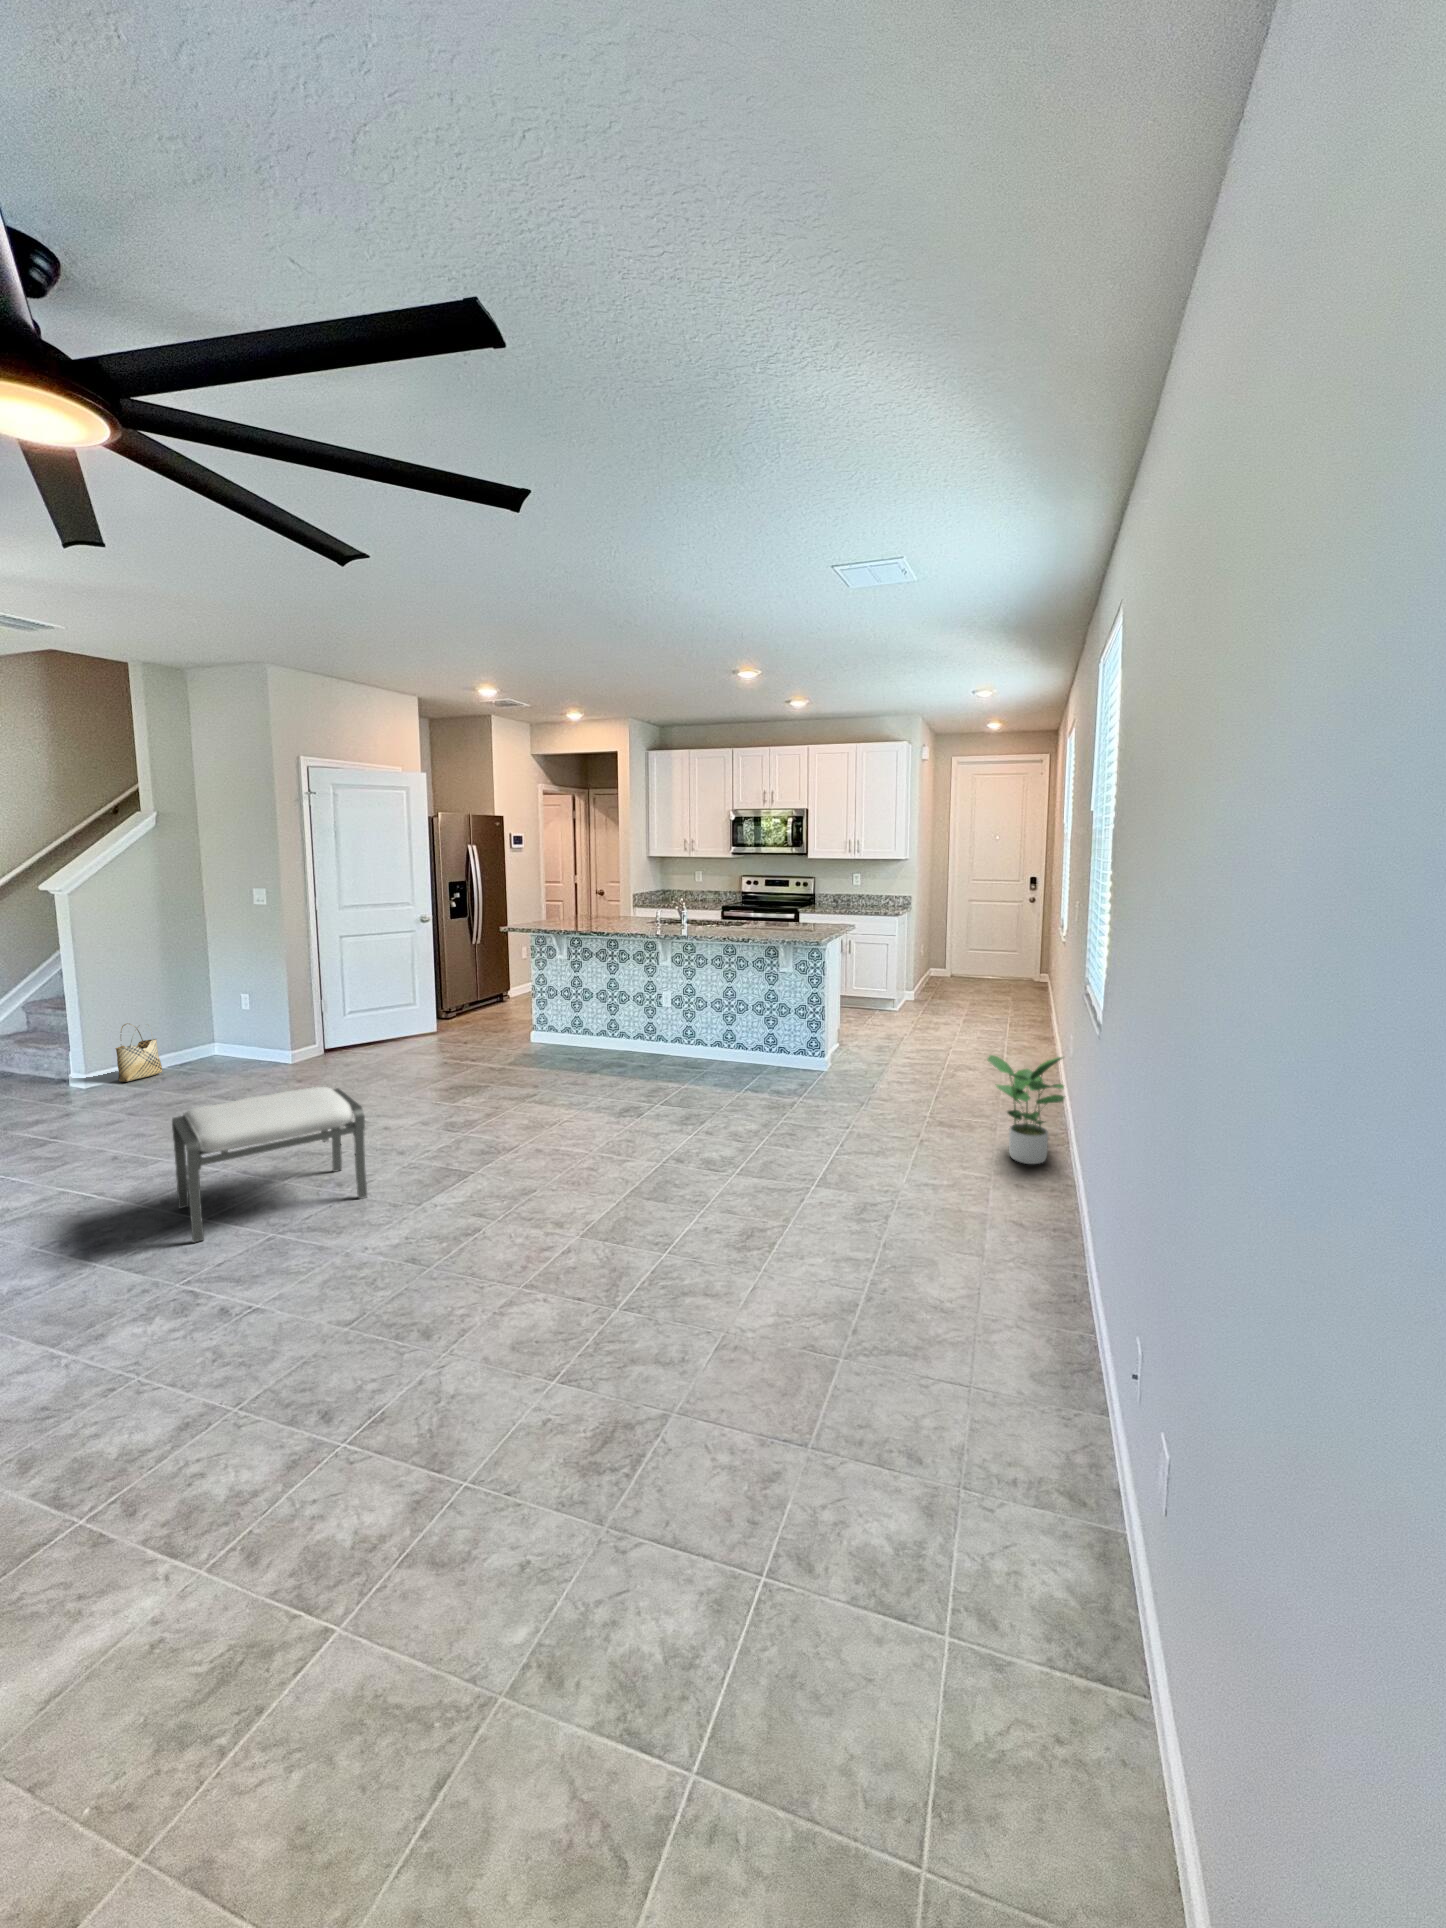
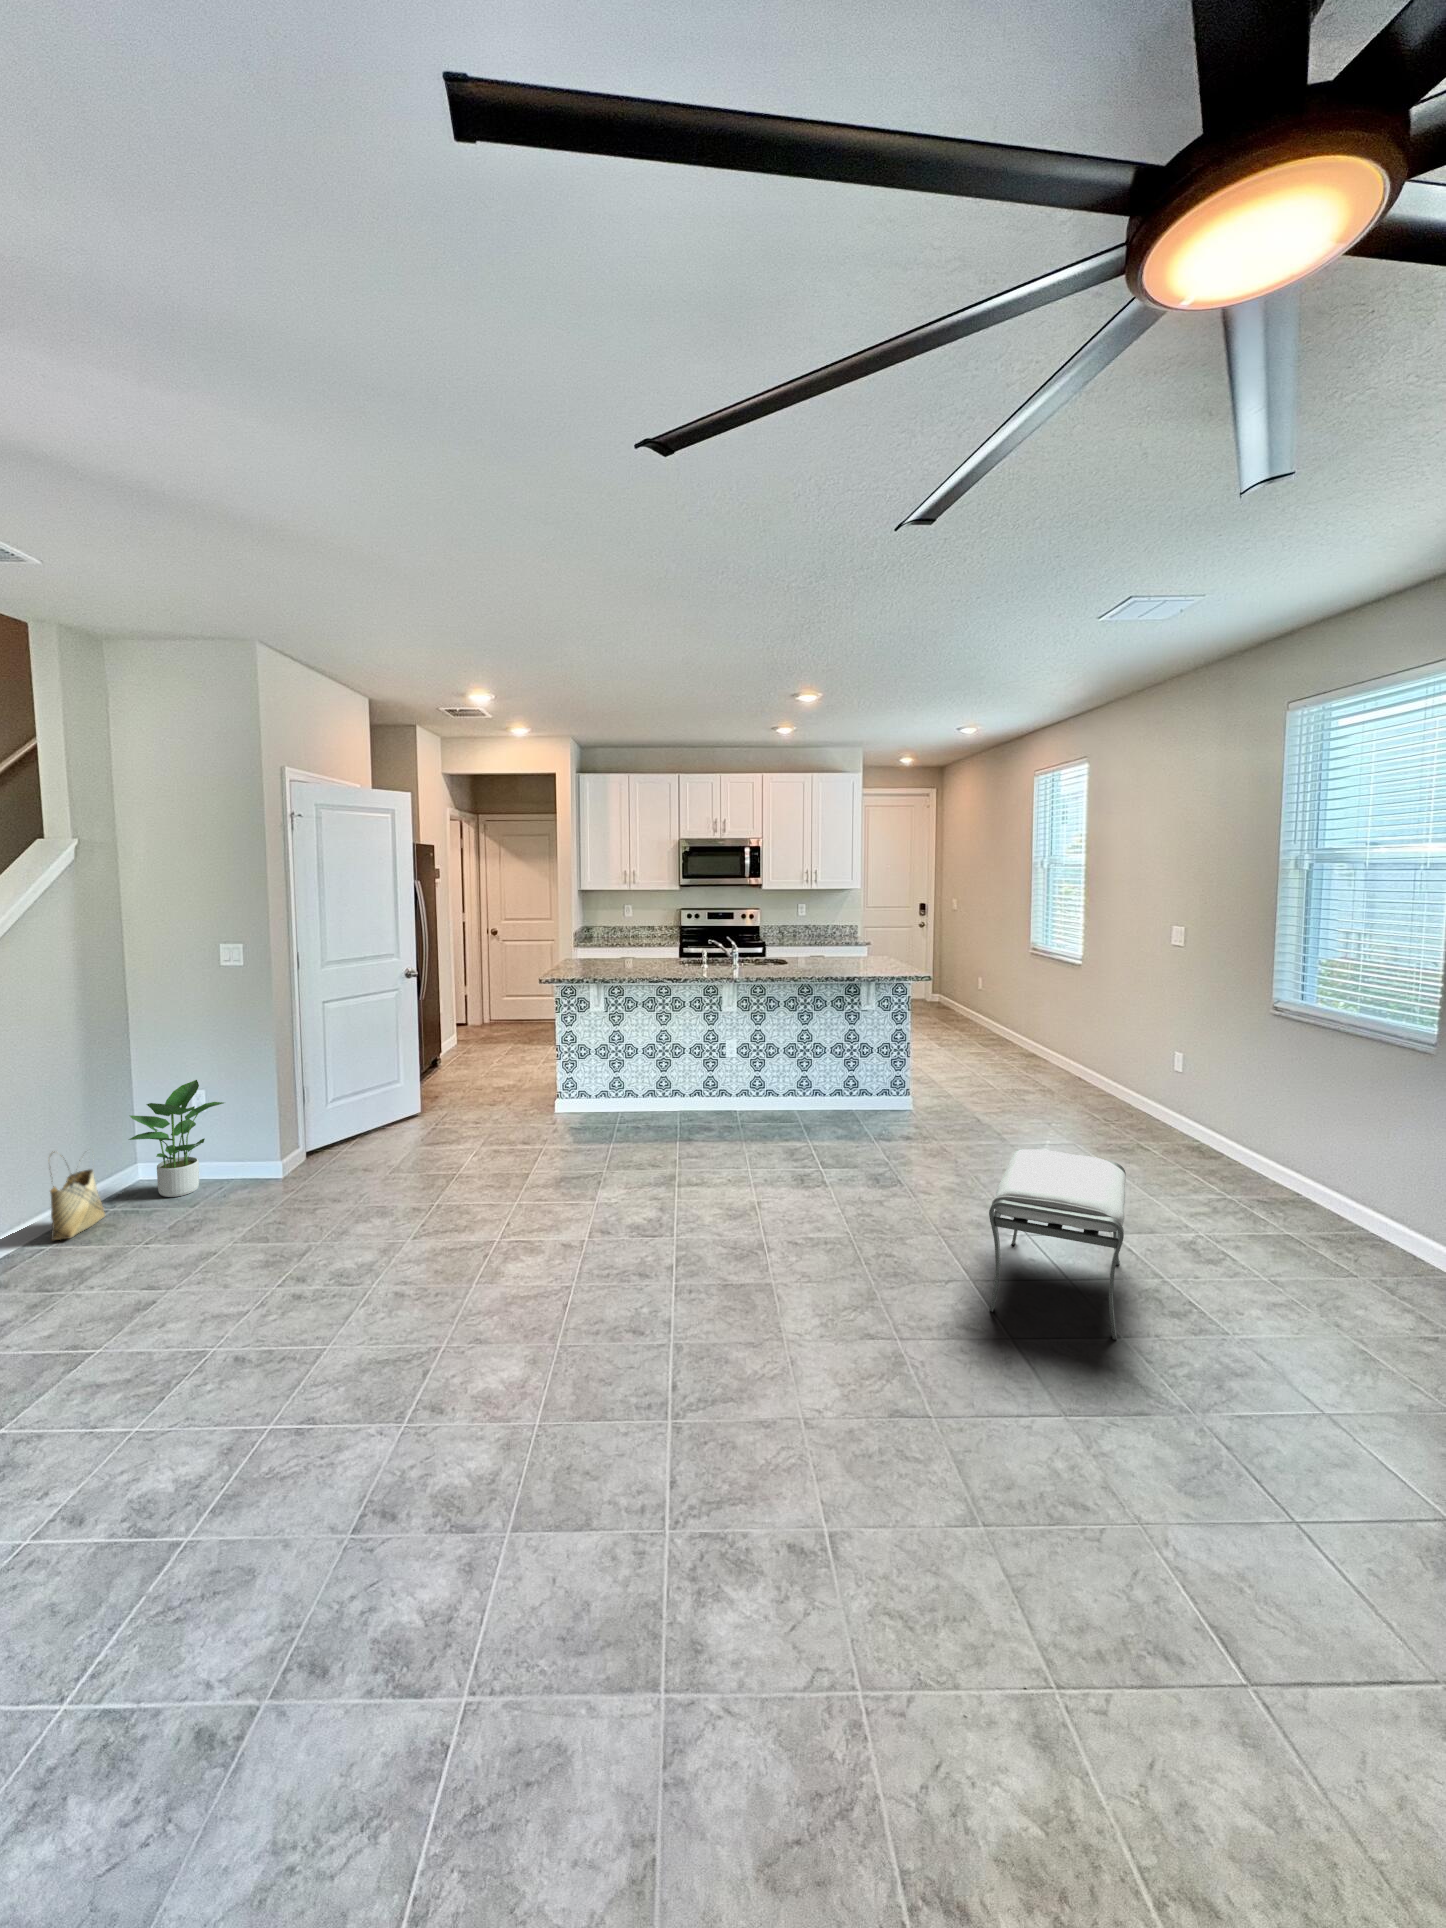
potted plant: present [988,1055,1065,1164] -> present [129,1080,224,1197]
ottoman: present [172,1087,367,1242] -> present [989,1149,1126,1340]

